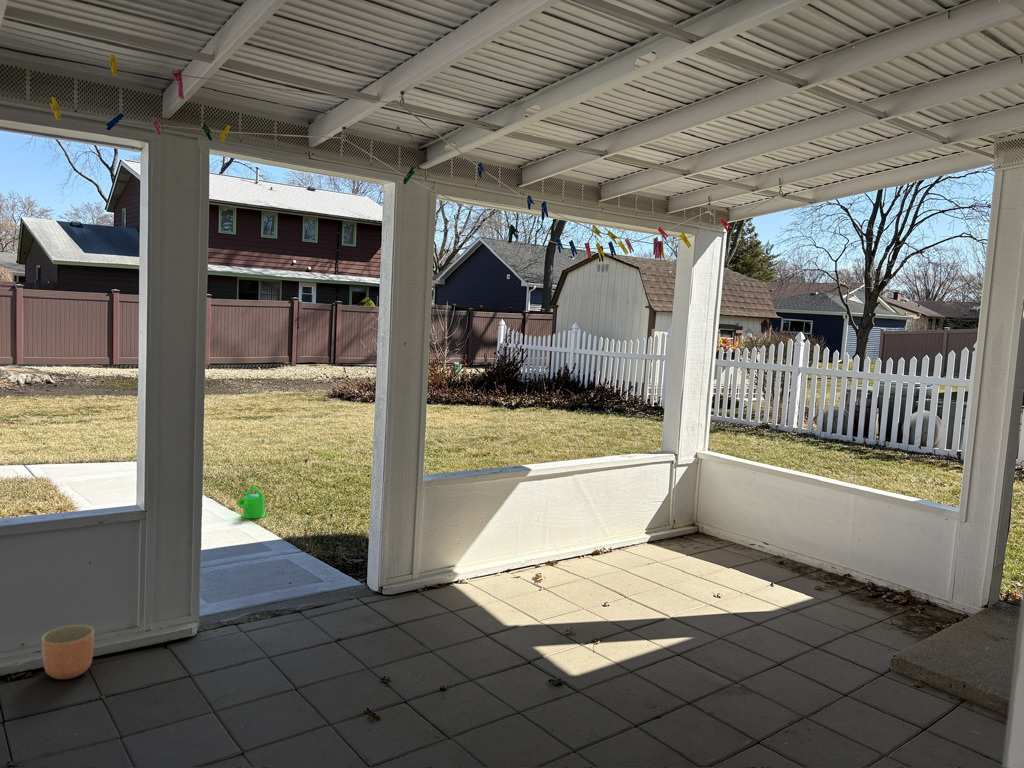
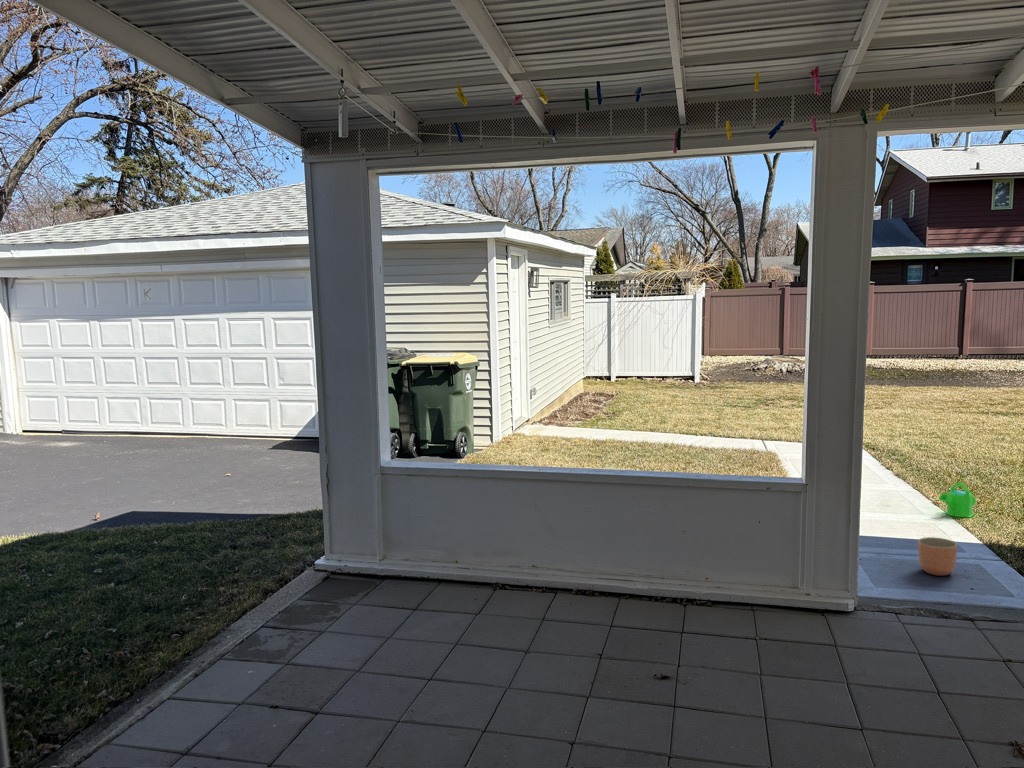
planter: present [42,625,94,679] -> present [918,537,957,576]

